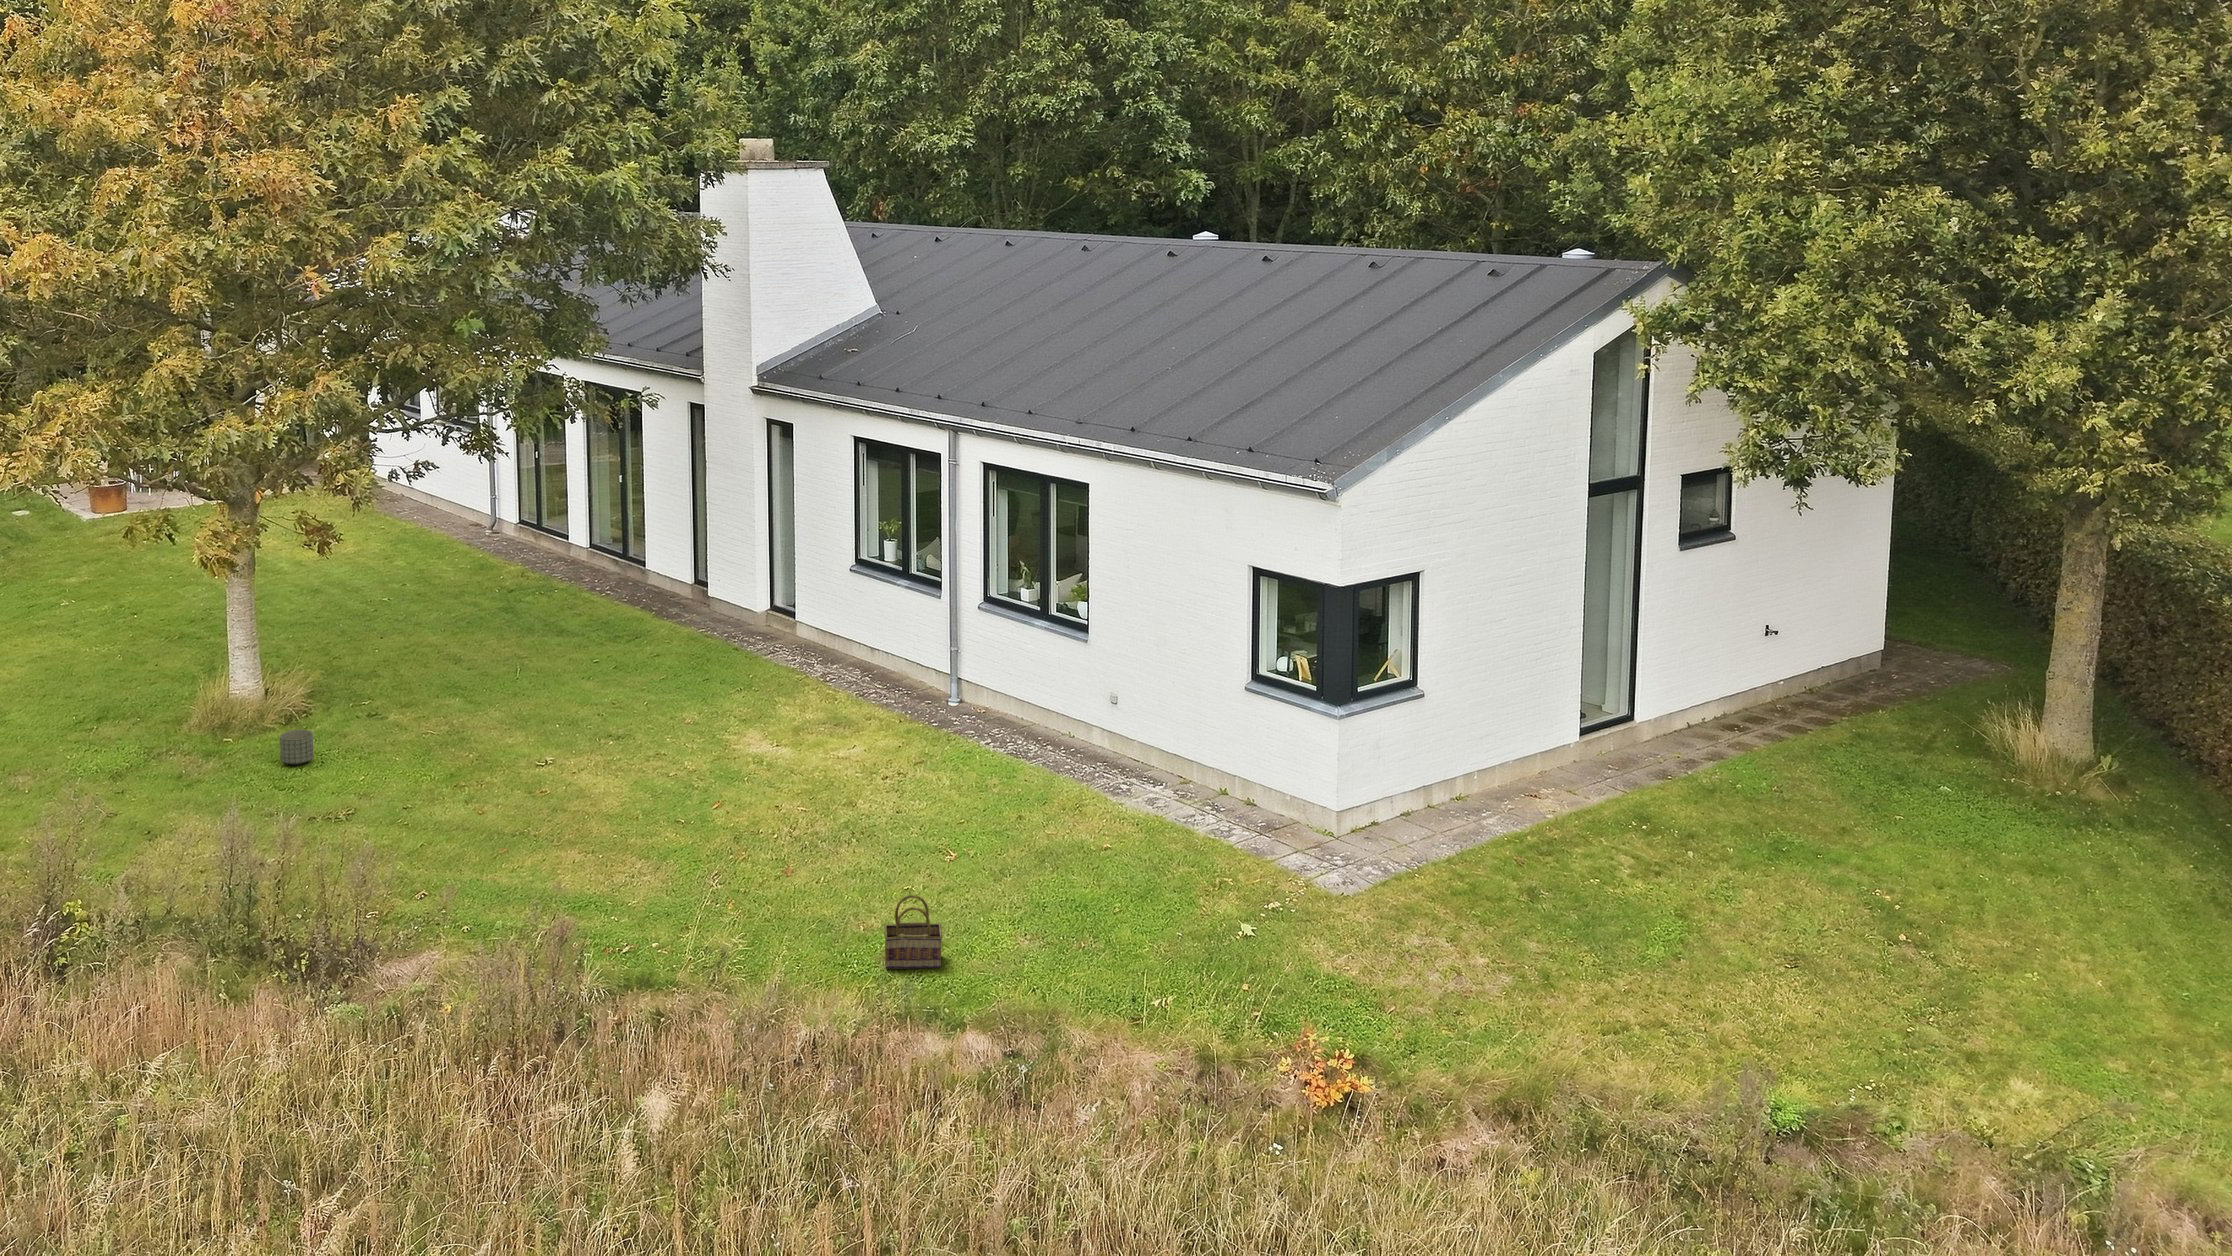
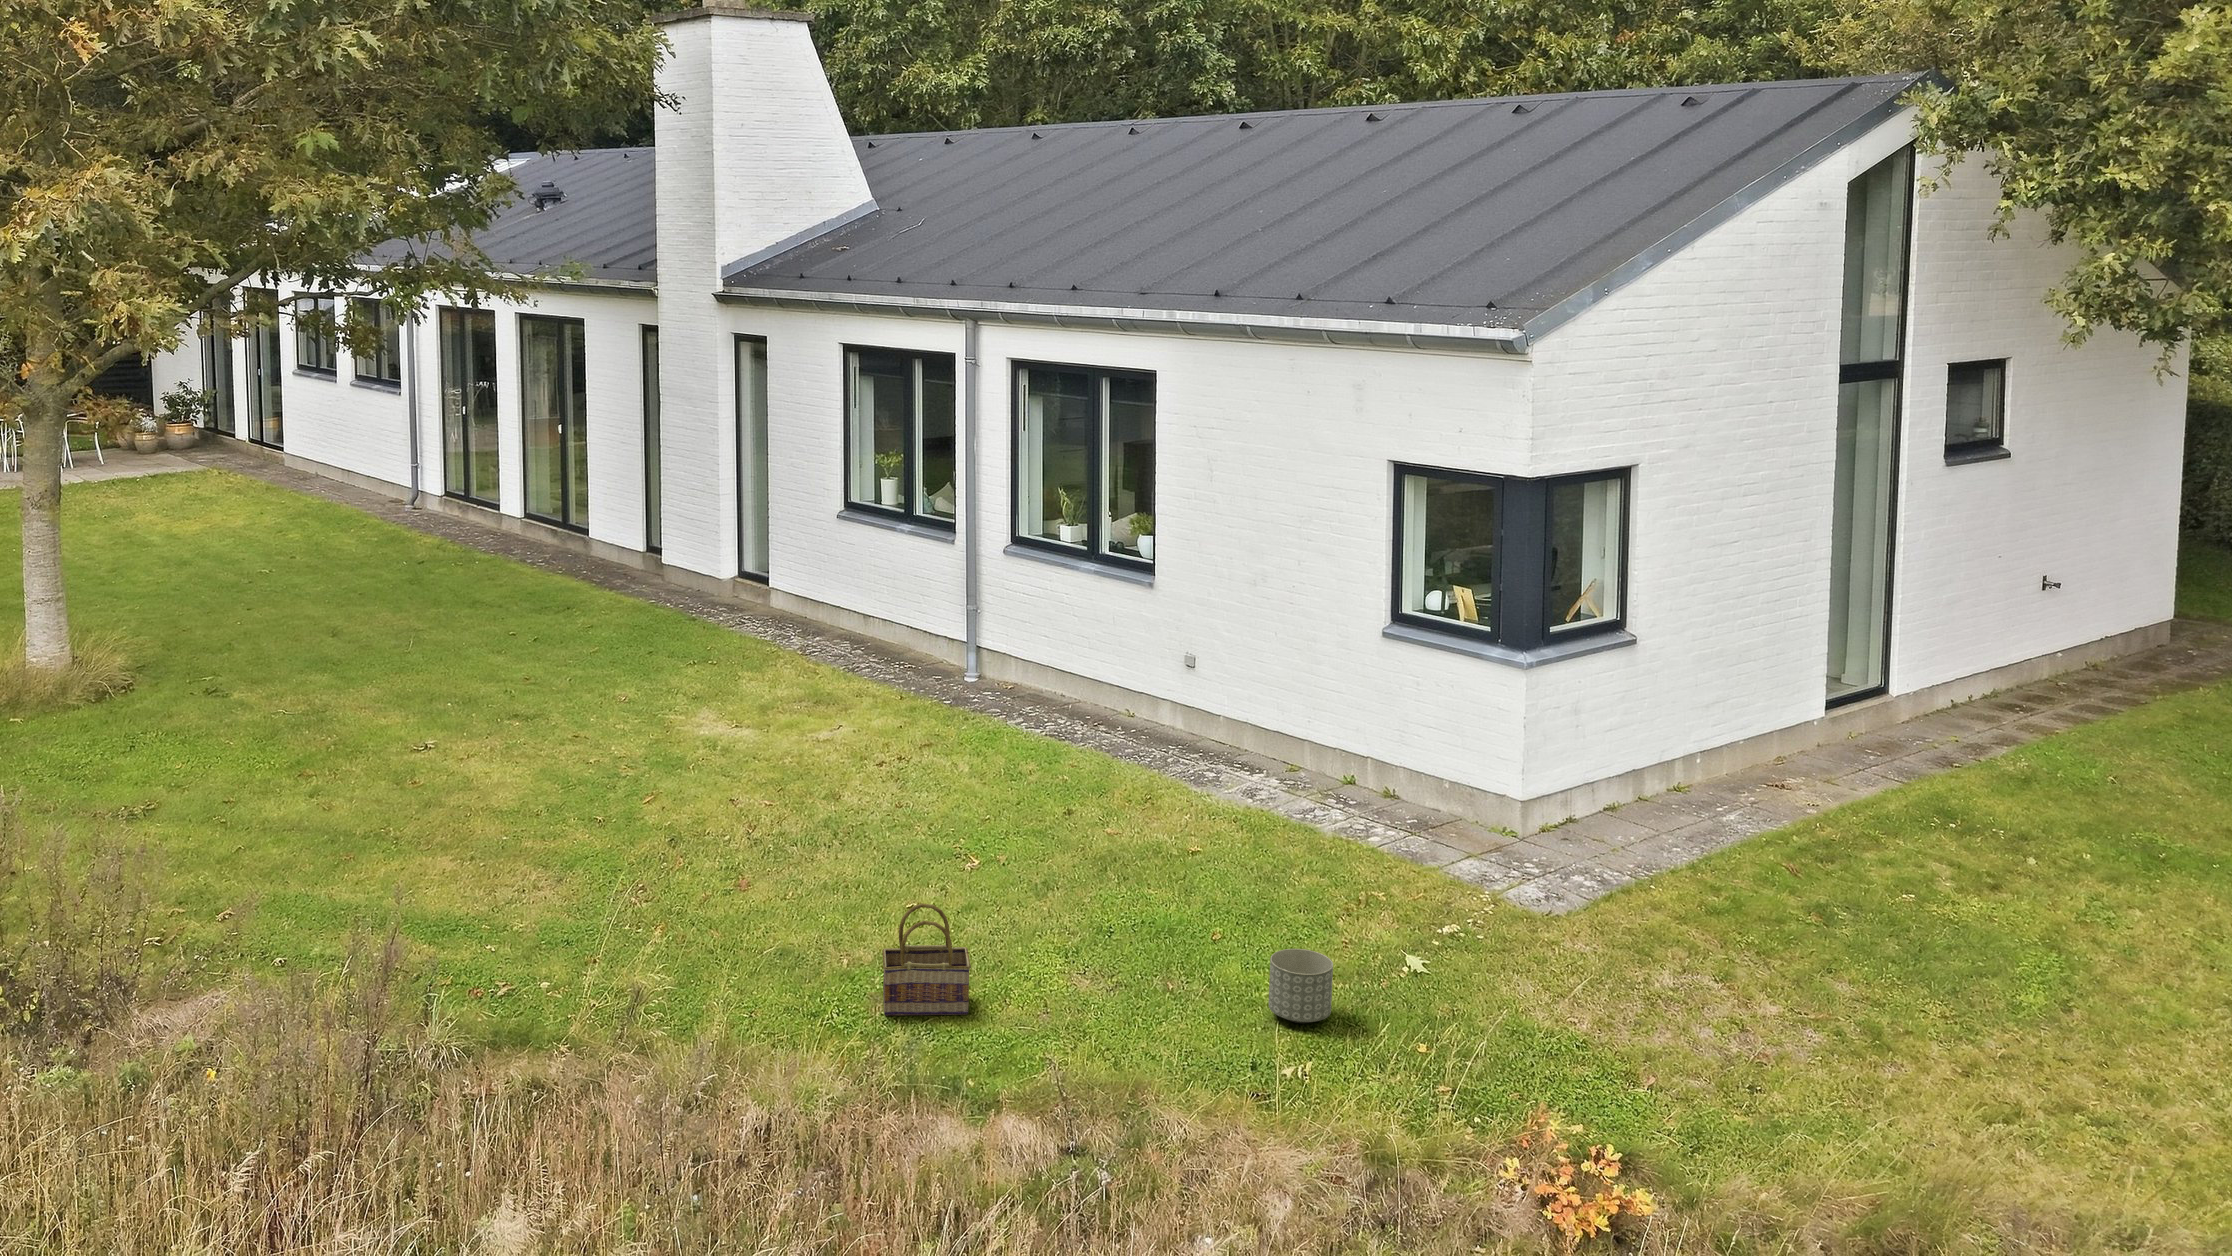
planter: present [280,730,314,765] -> present [1269,949,1333,1023]

